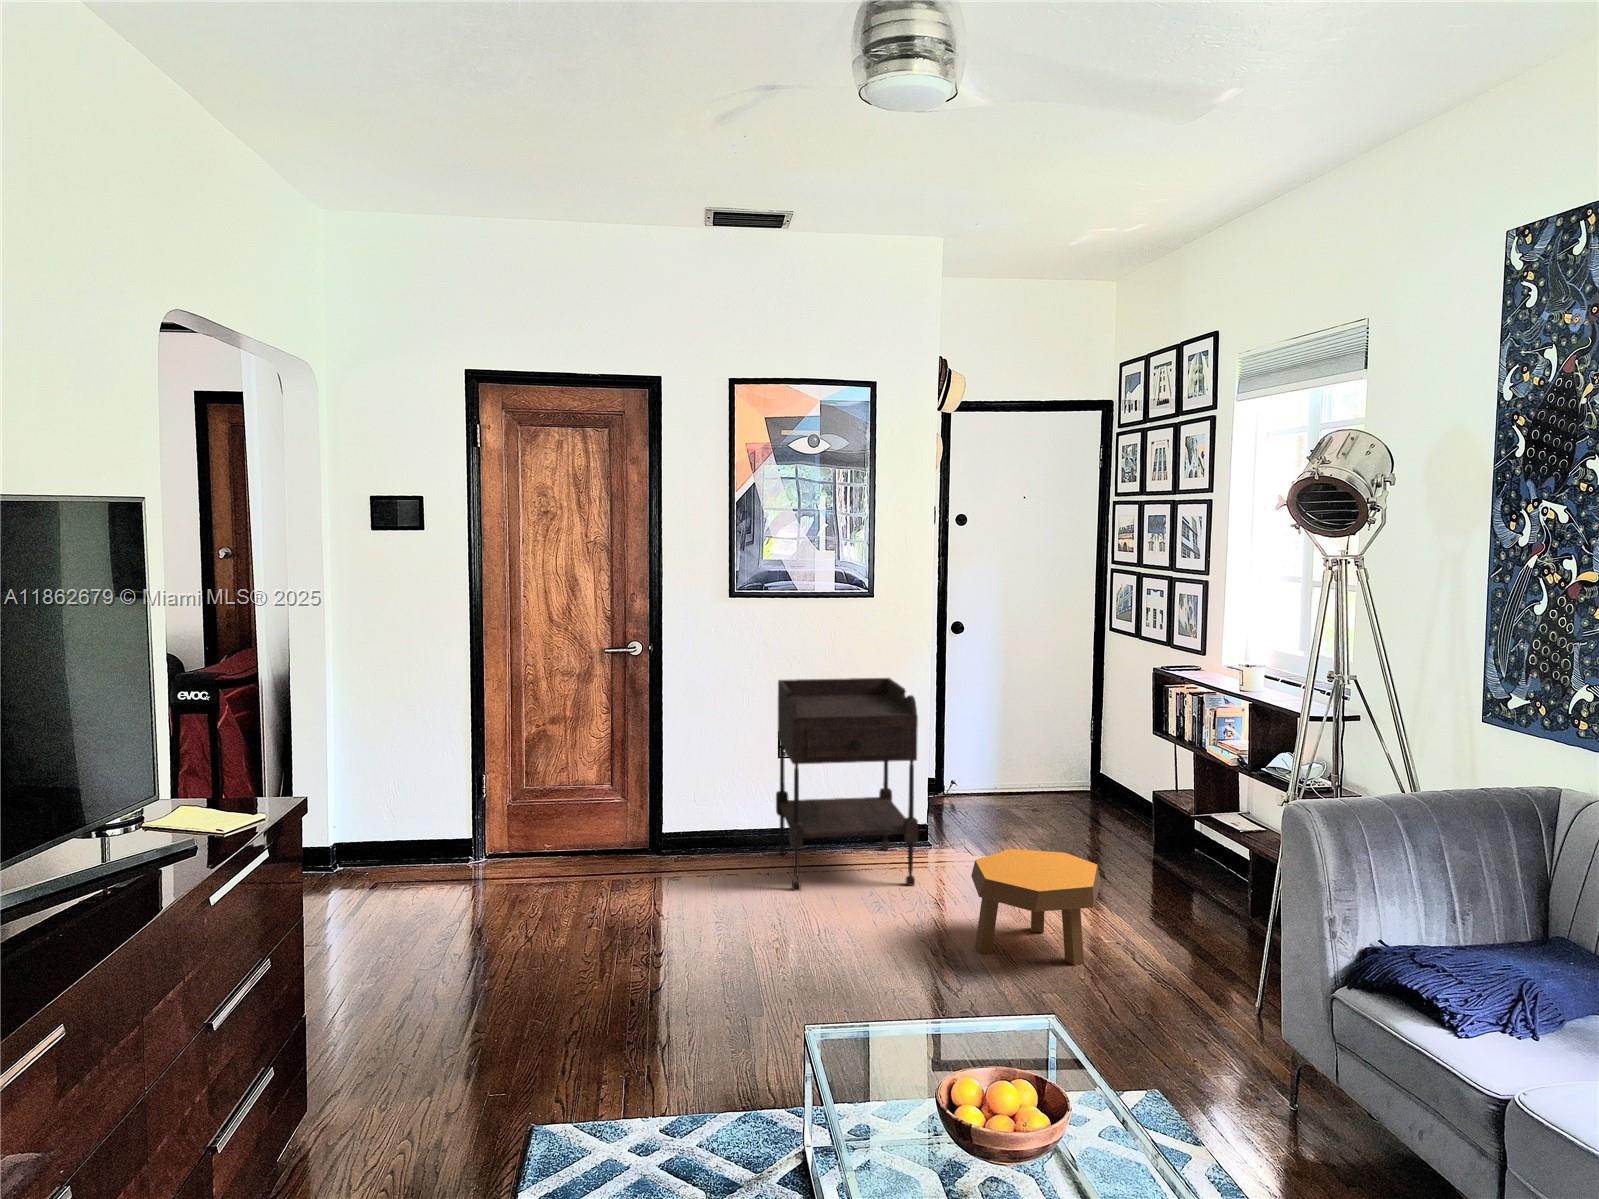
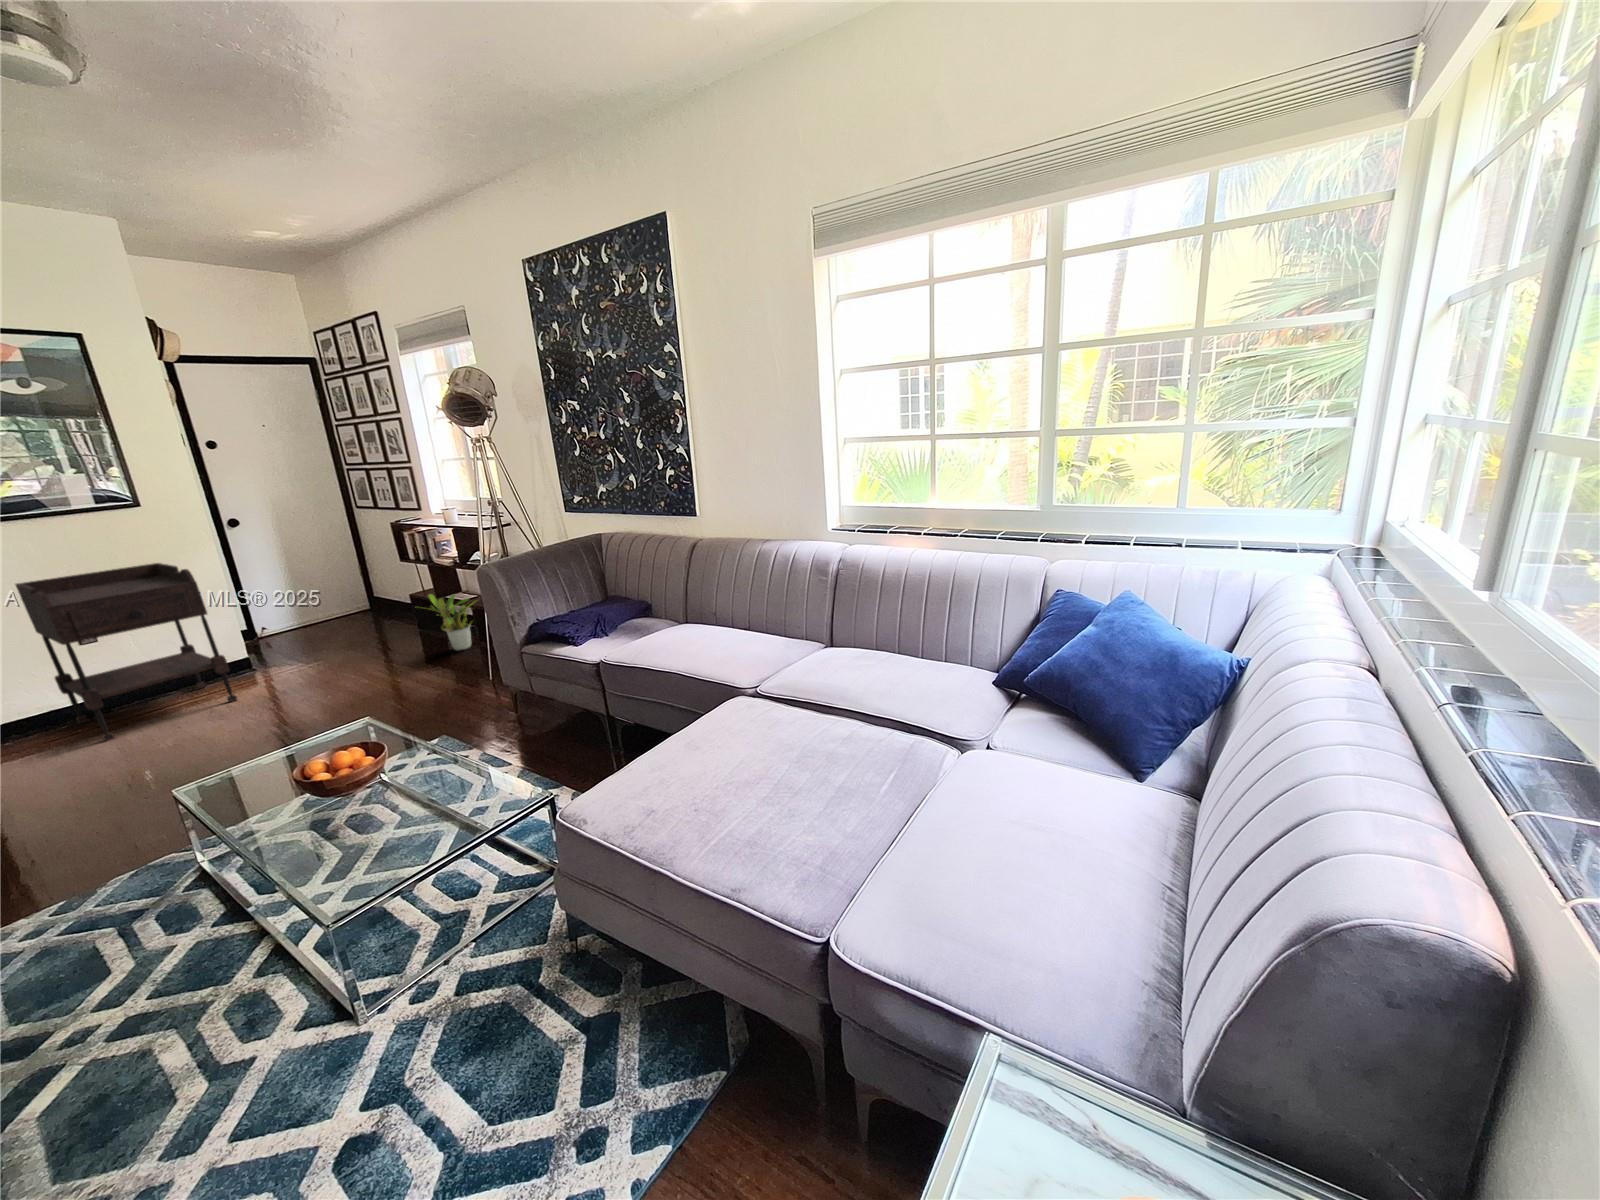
potted plant: none [1158,802,1262,918] -> present [429,594,471,651]
footstool: present [971,849,1101,965] -> none [283,640,386,718]

